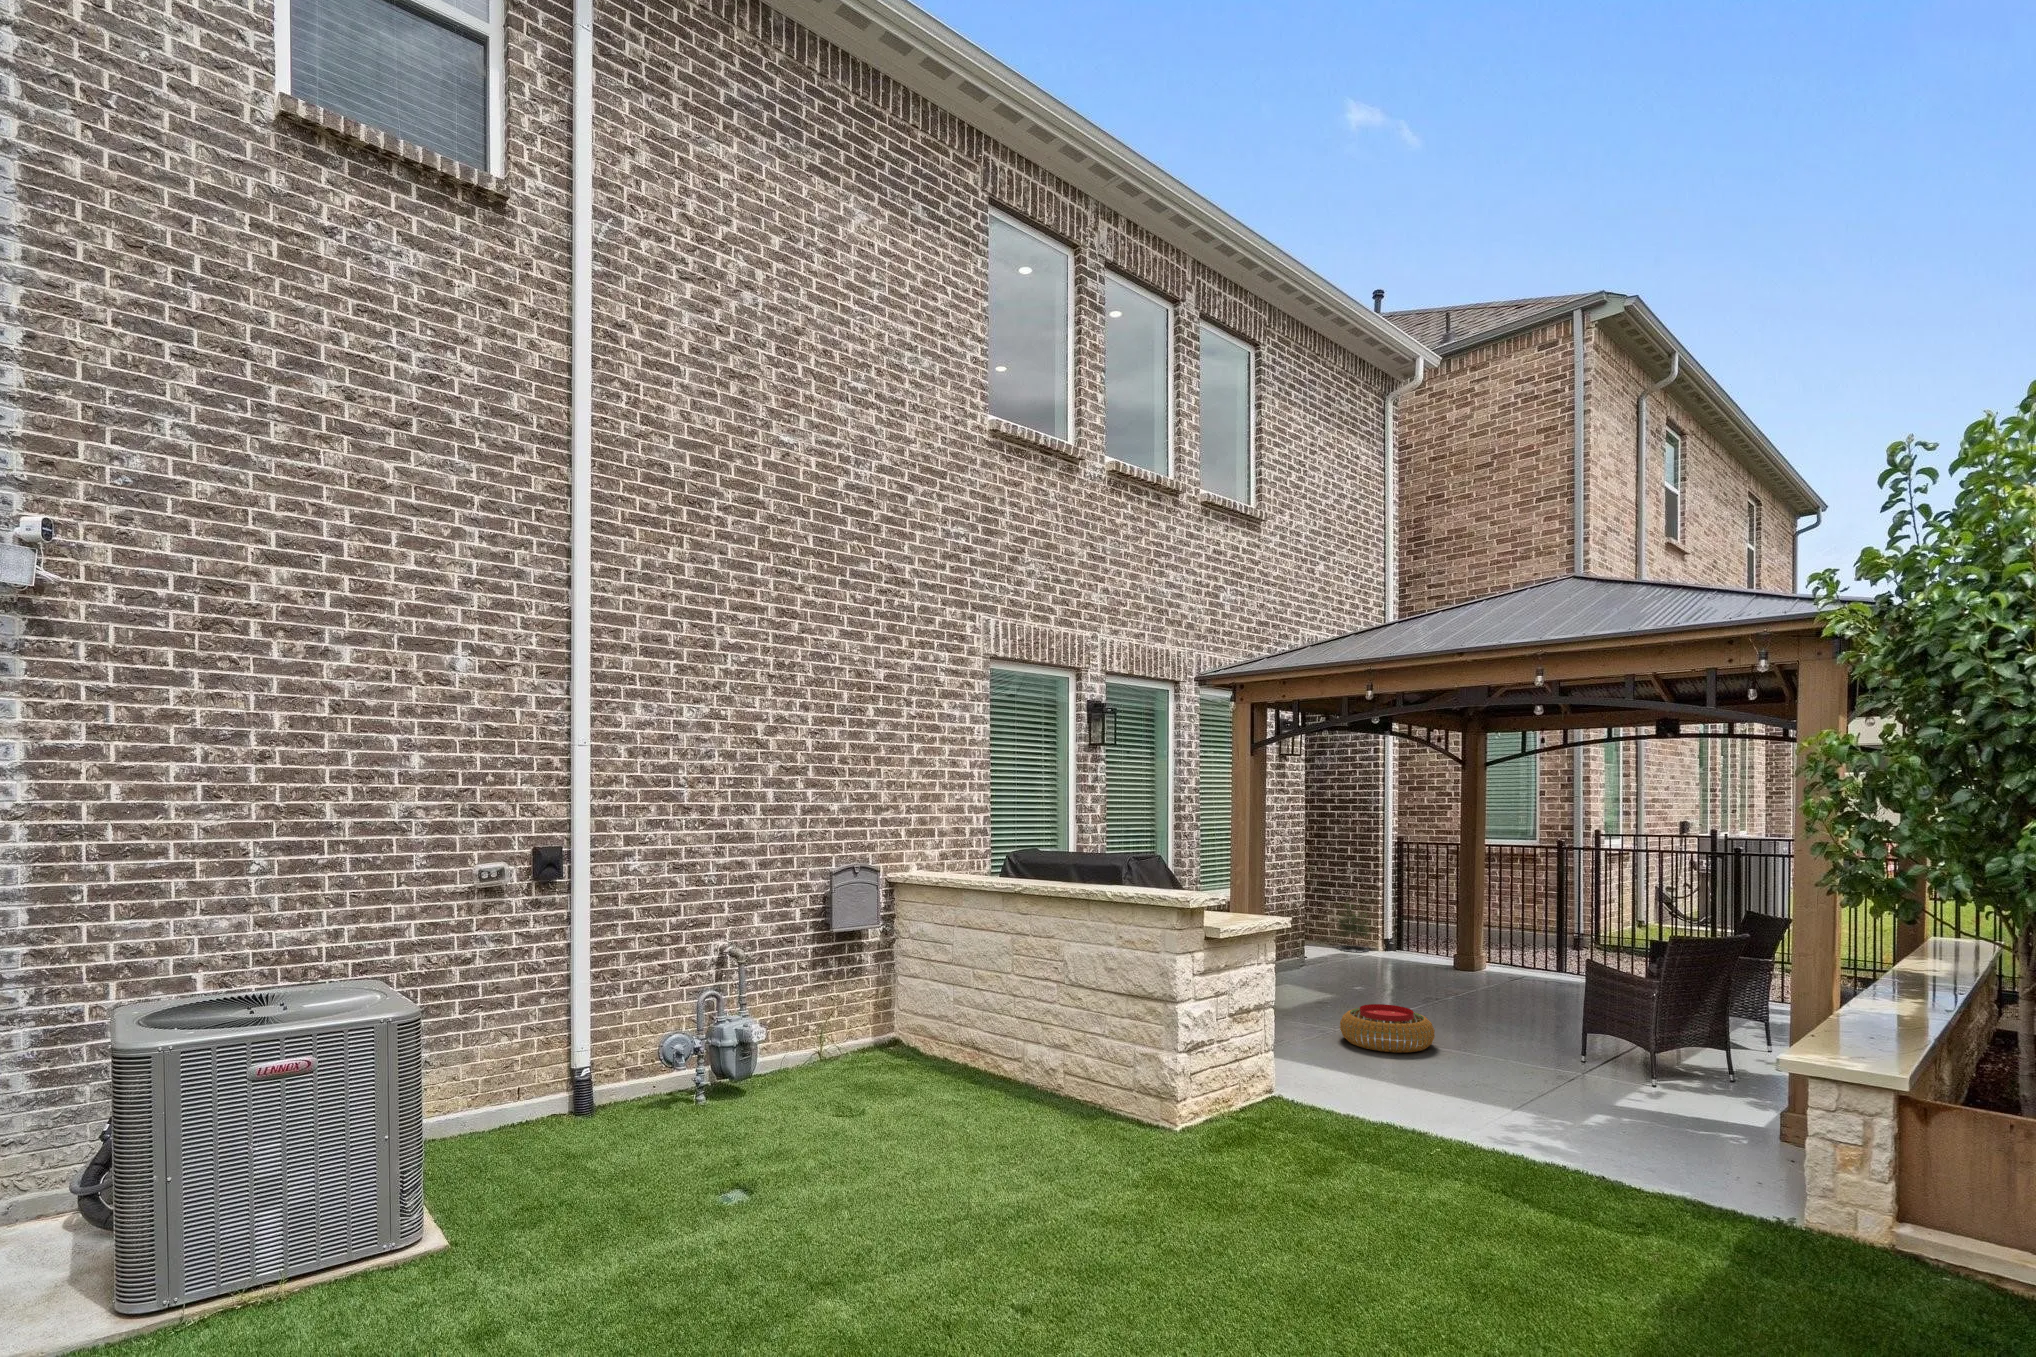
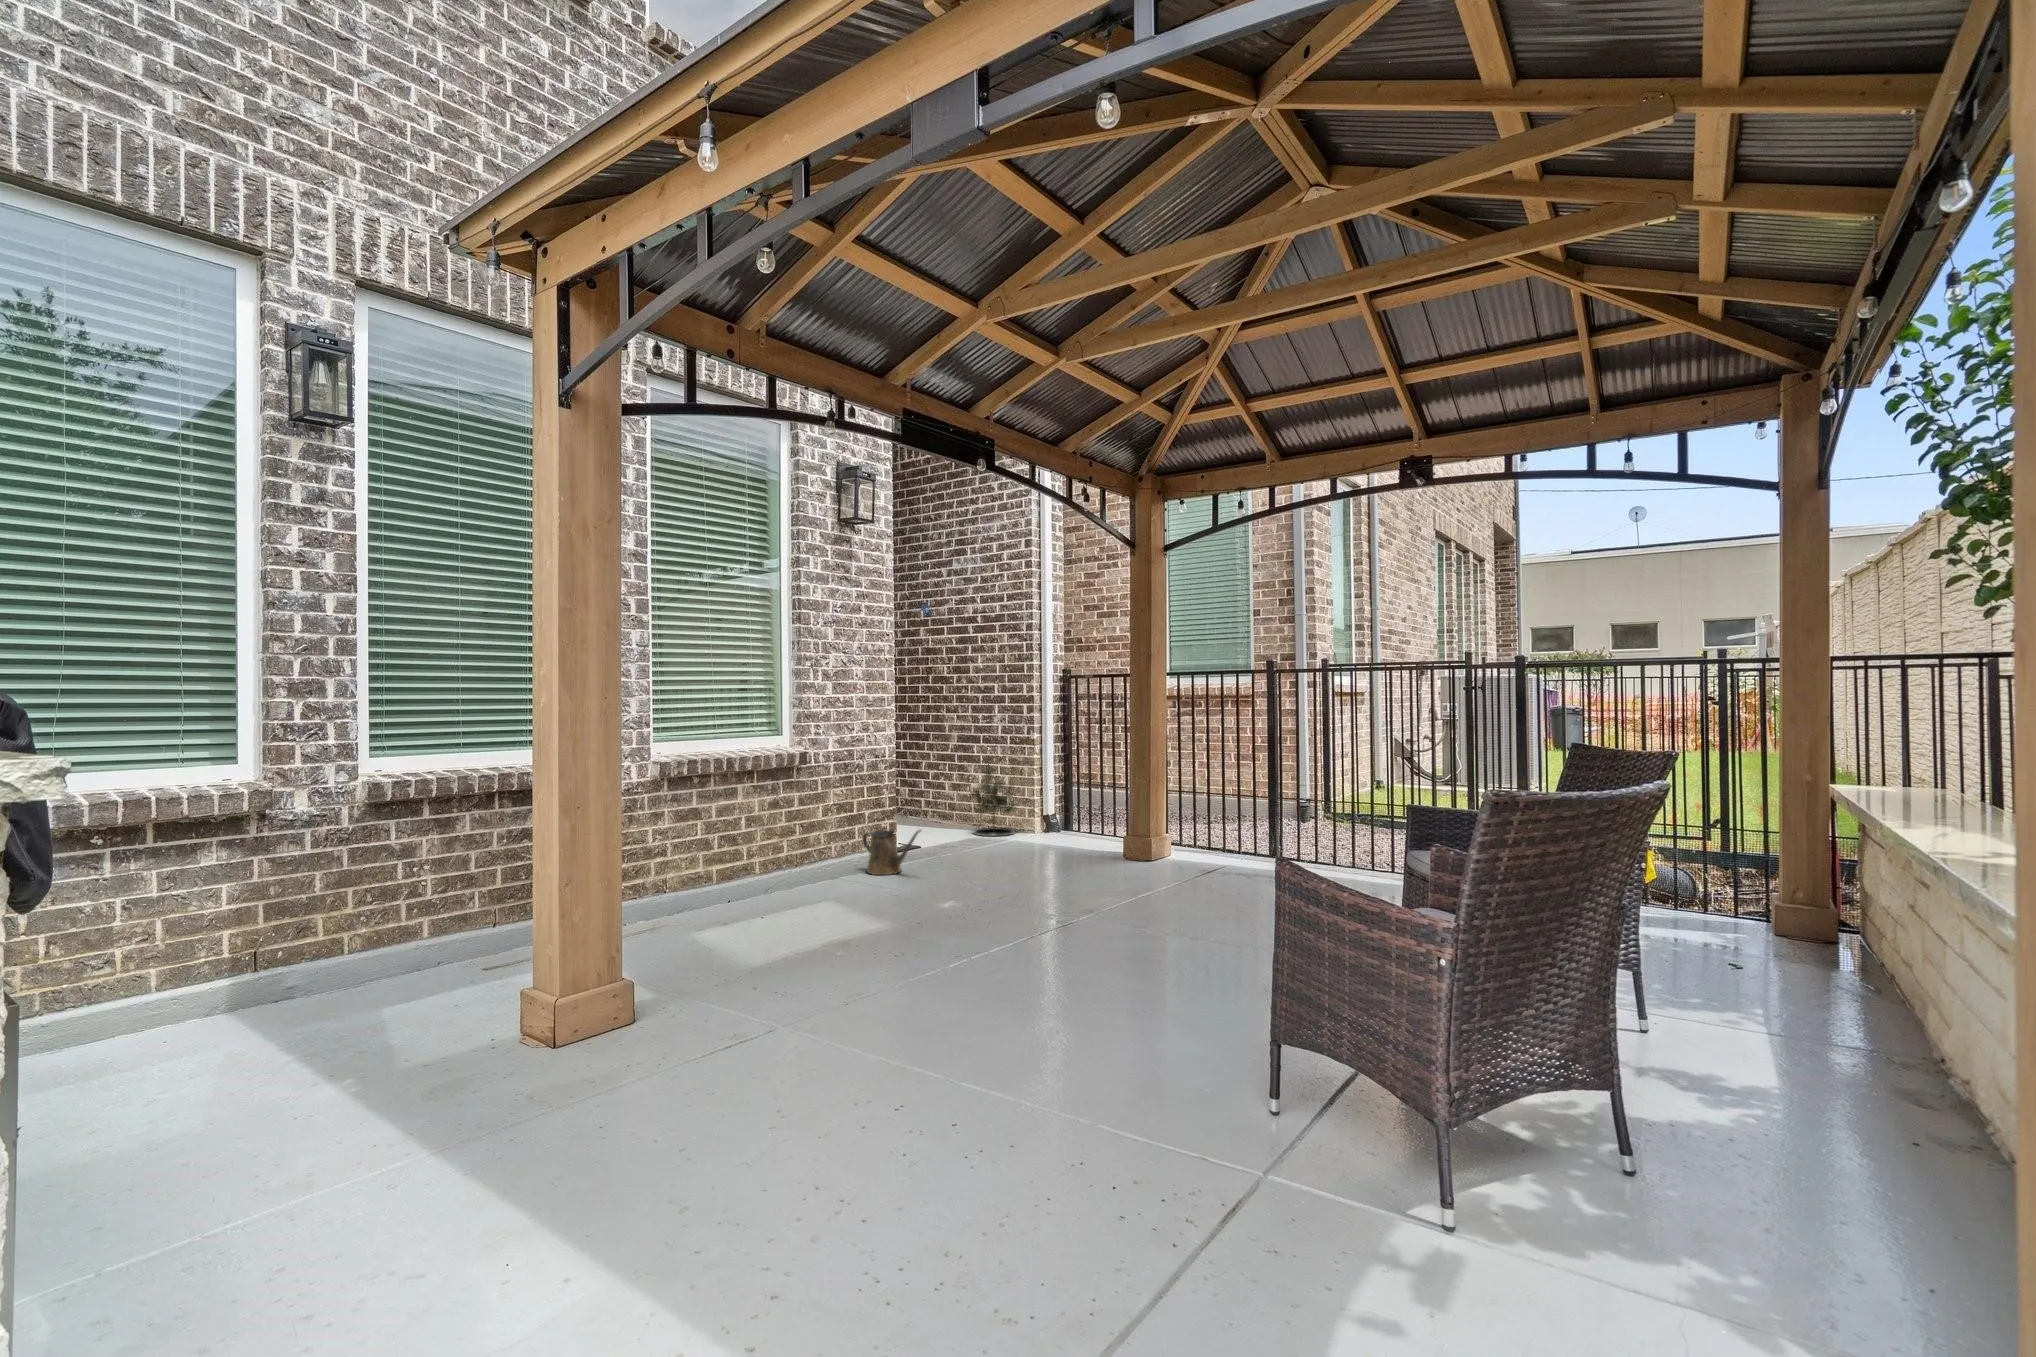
watering can: none [1289,946,1333,974] -> present [862,830,921,875]
pouf: present [1340,1004,1435,1053] -> none [788,943,987,1060]

